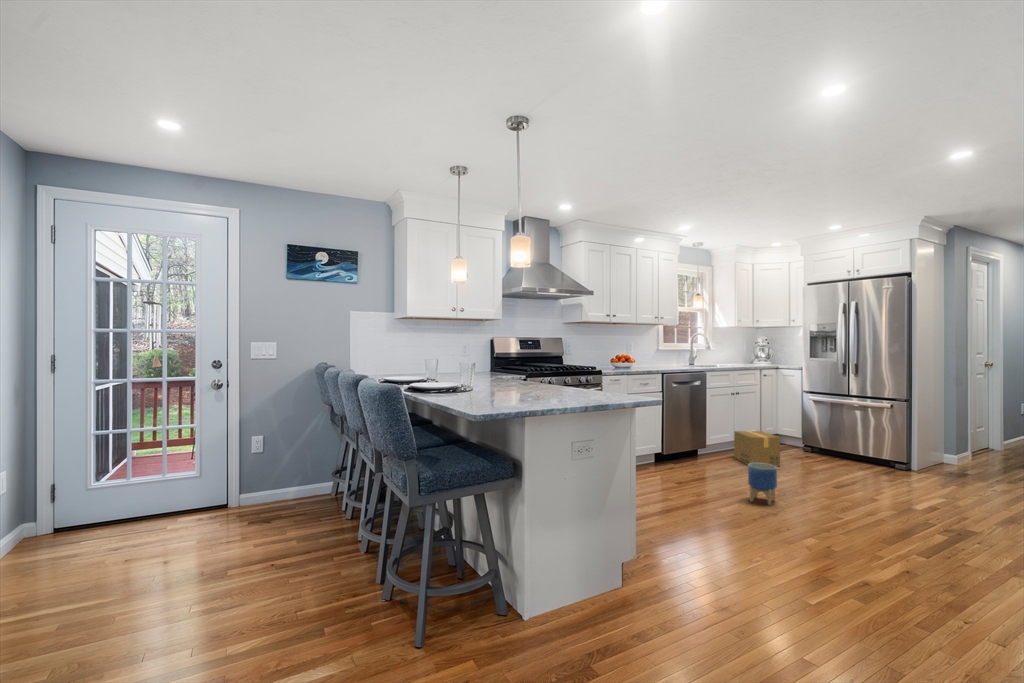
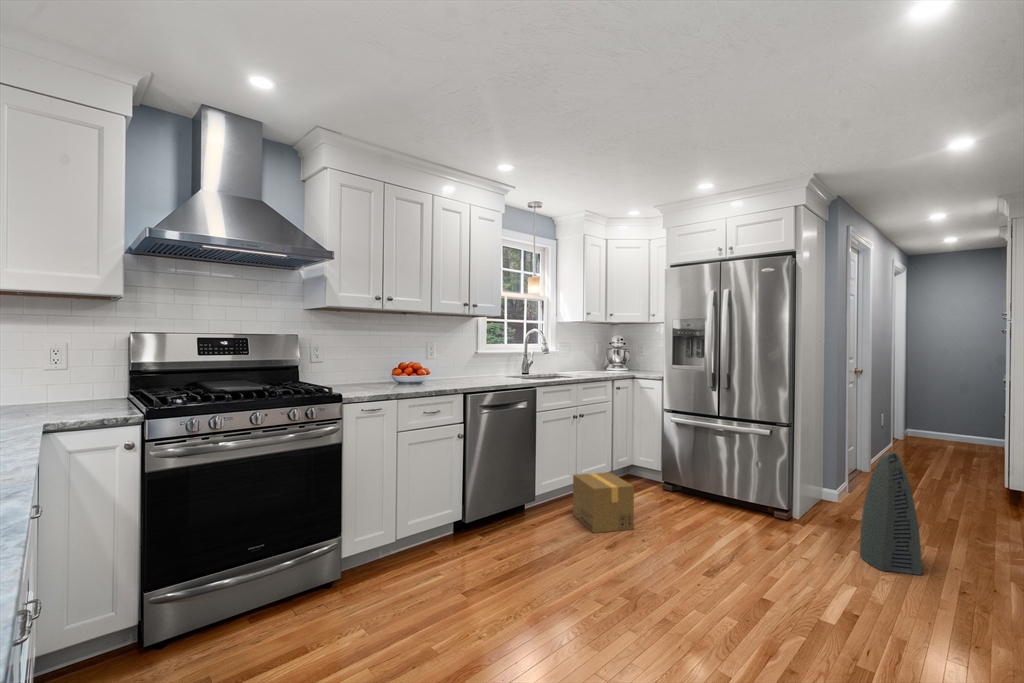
air purifier: none [954,415,998,497] -> present [860,452,922,575]
planter: present [748,463,777,505] -> none [577,562,625,652]

